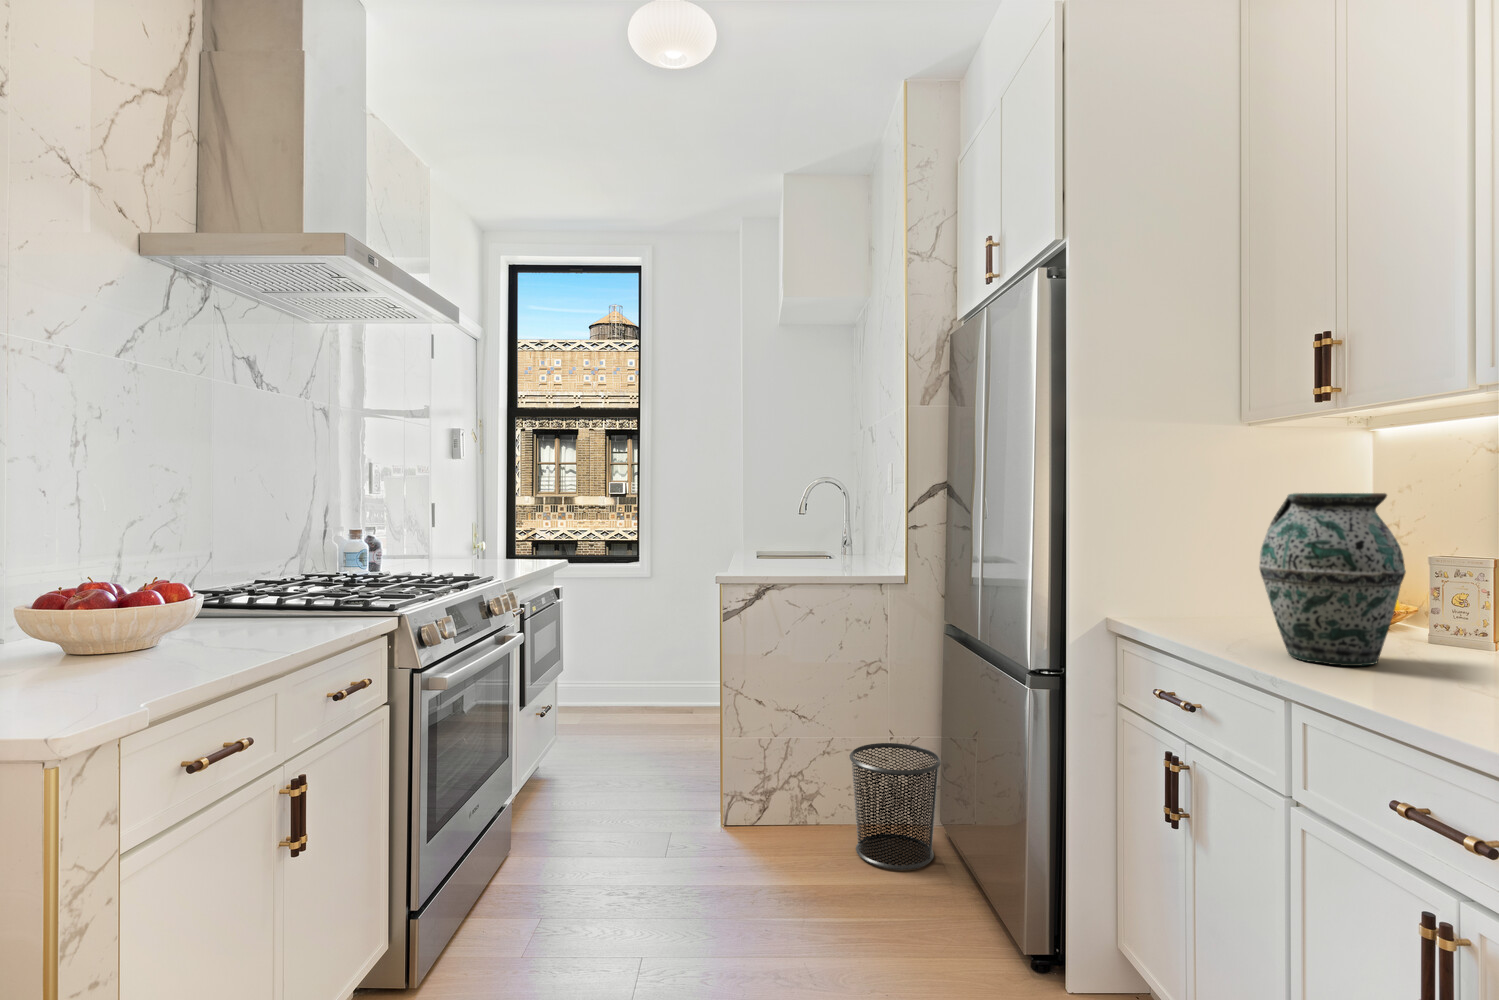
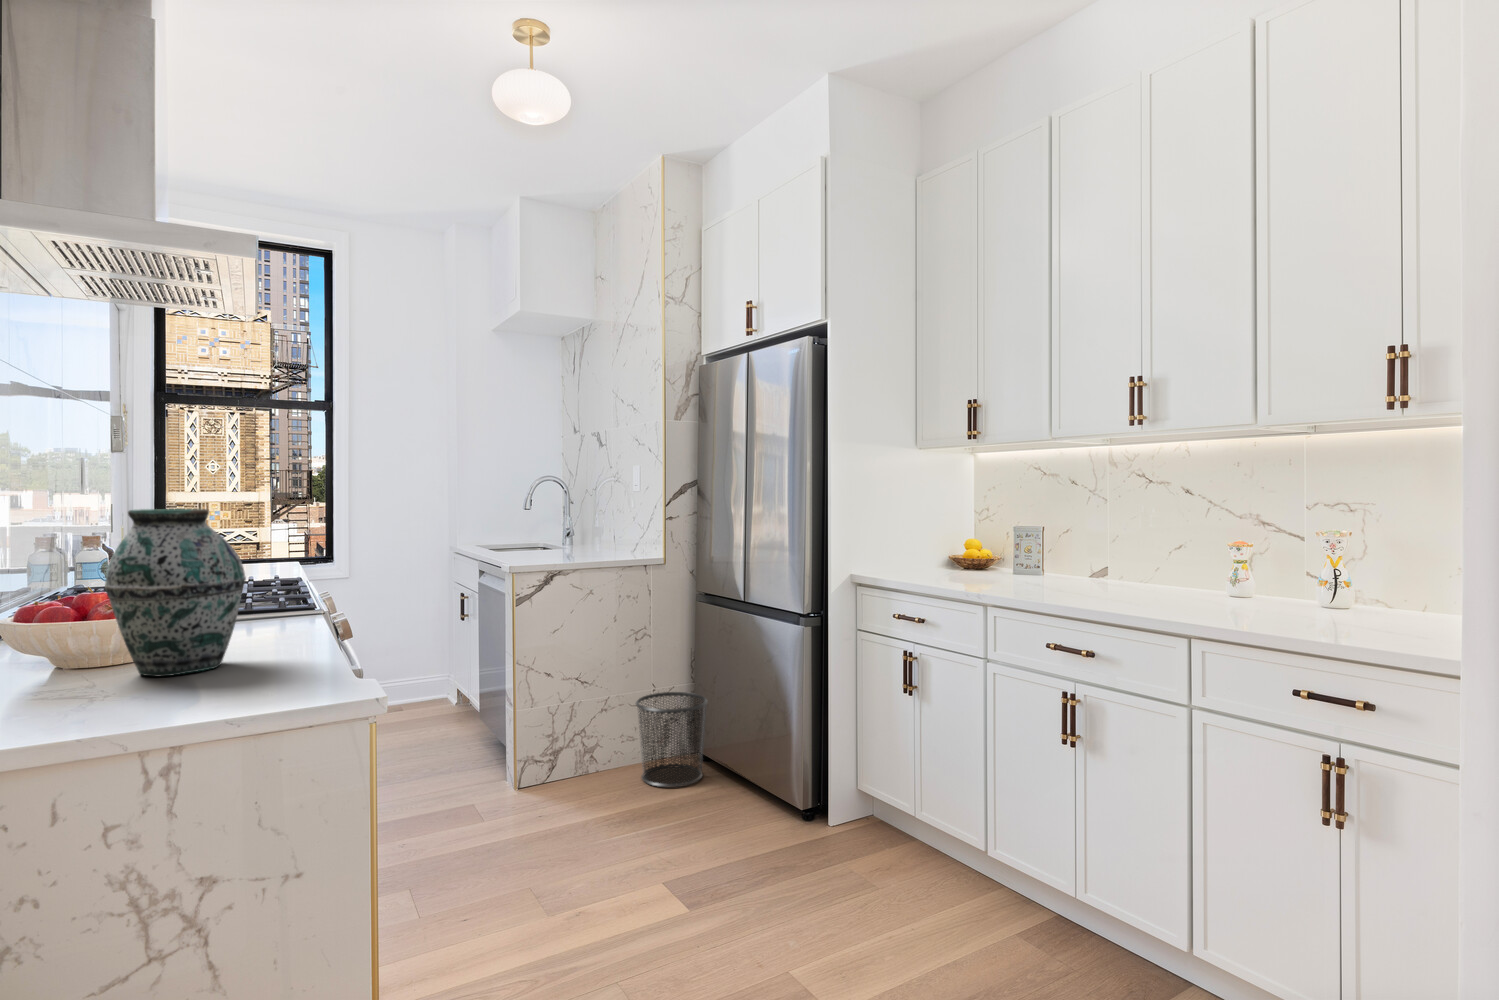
vase: present [1259,493,1406,666] -> present [105,509,246,676]

